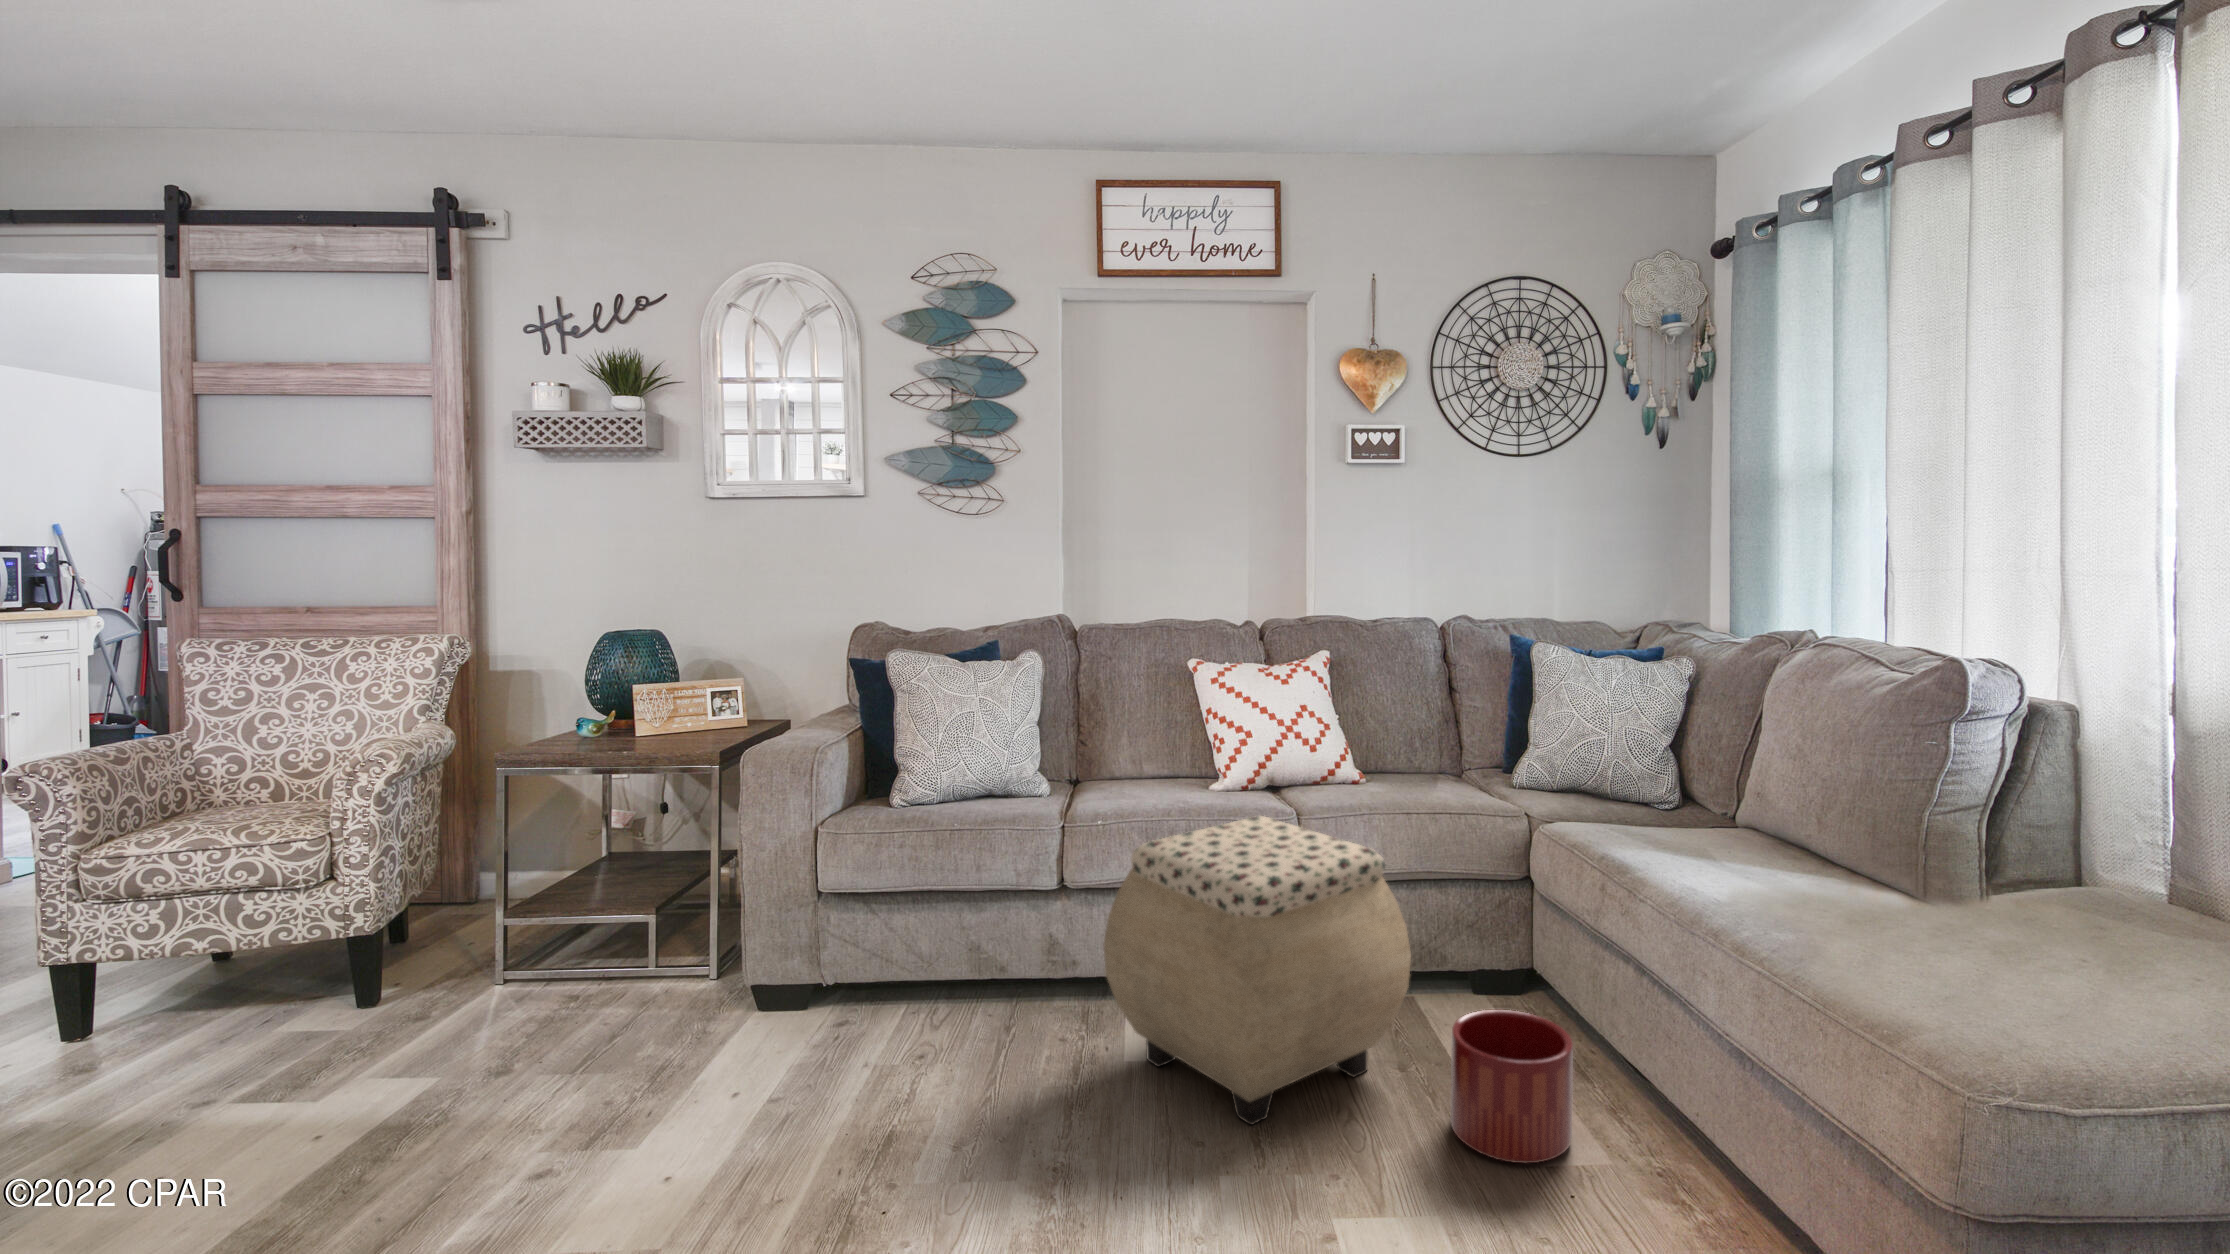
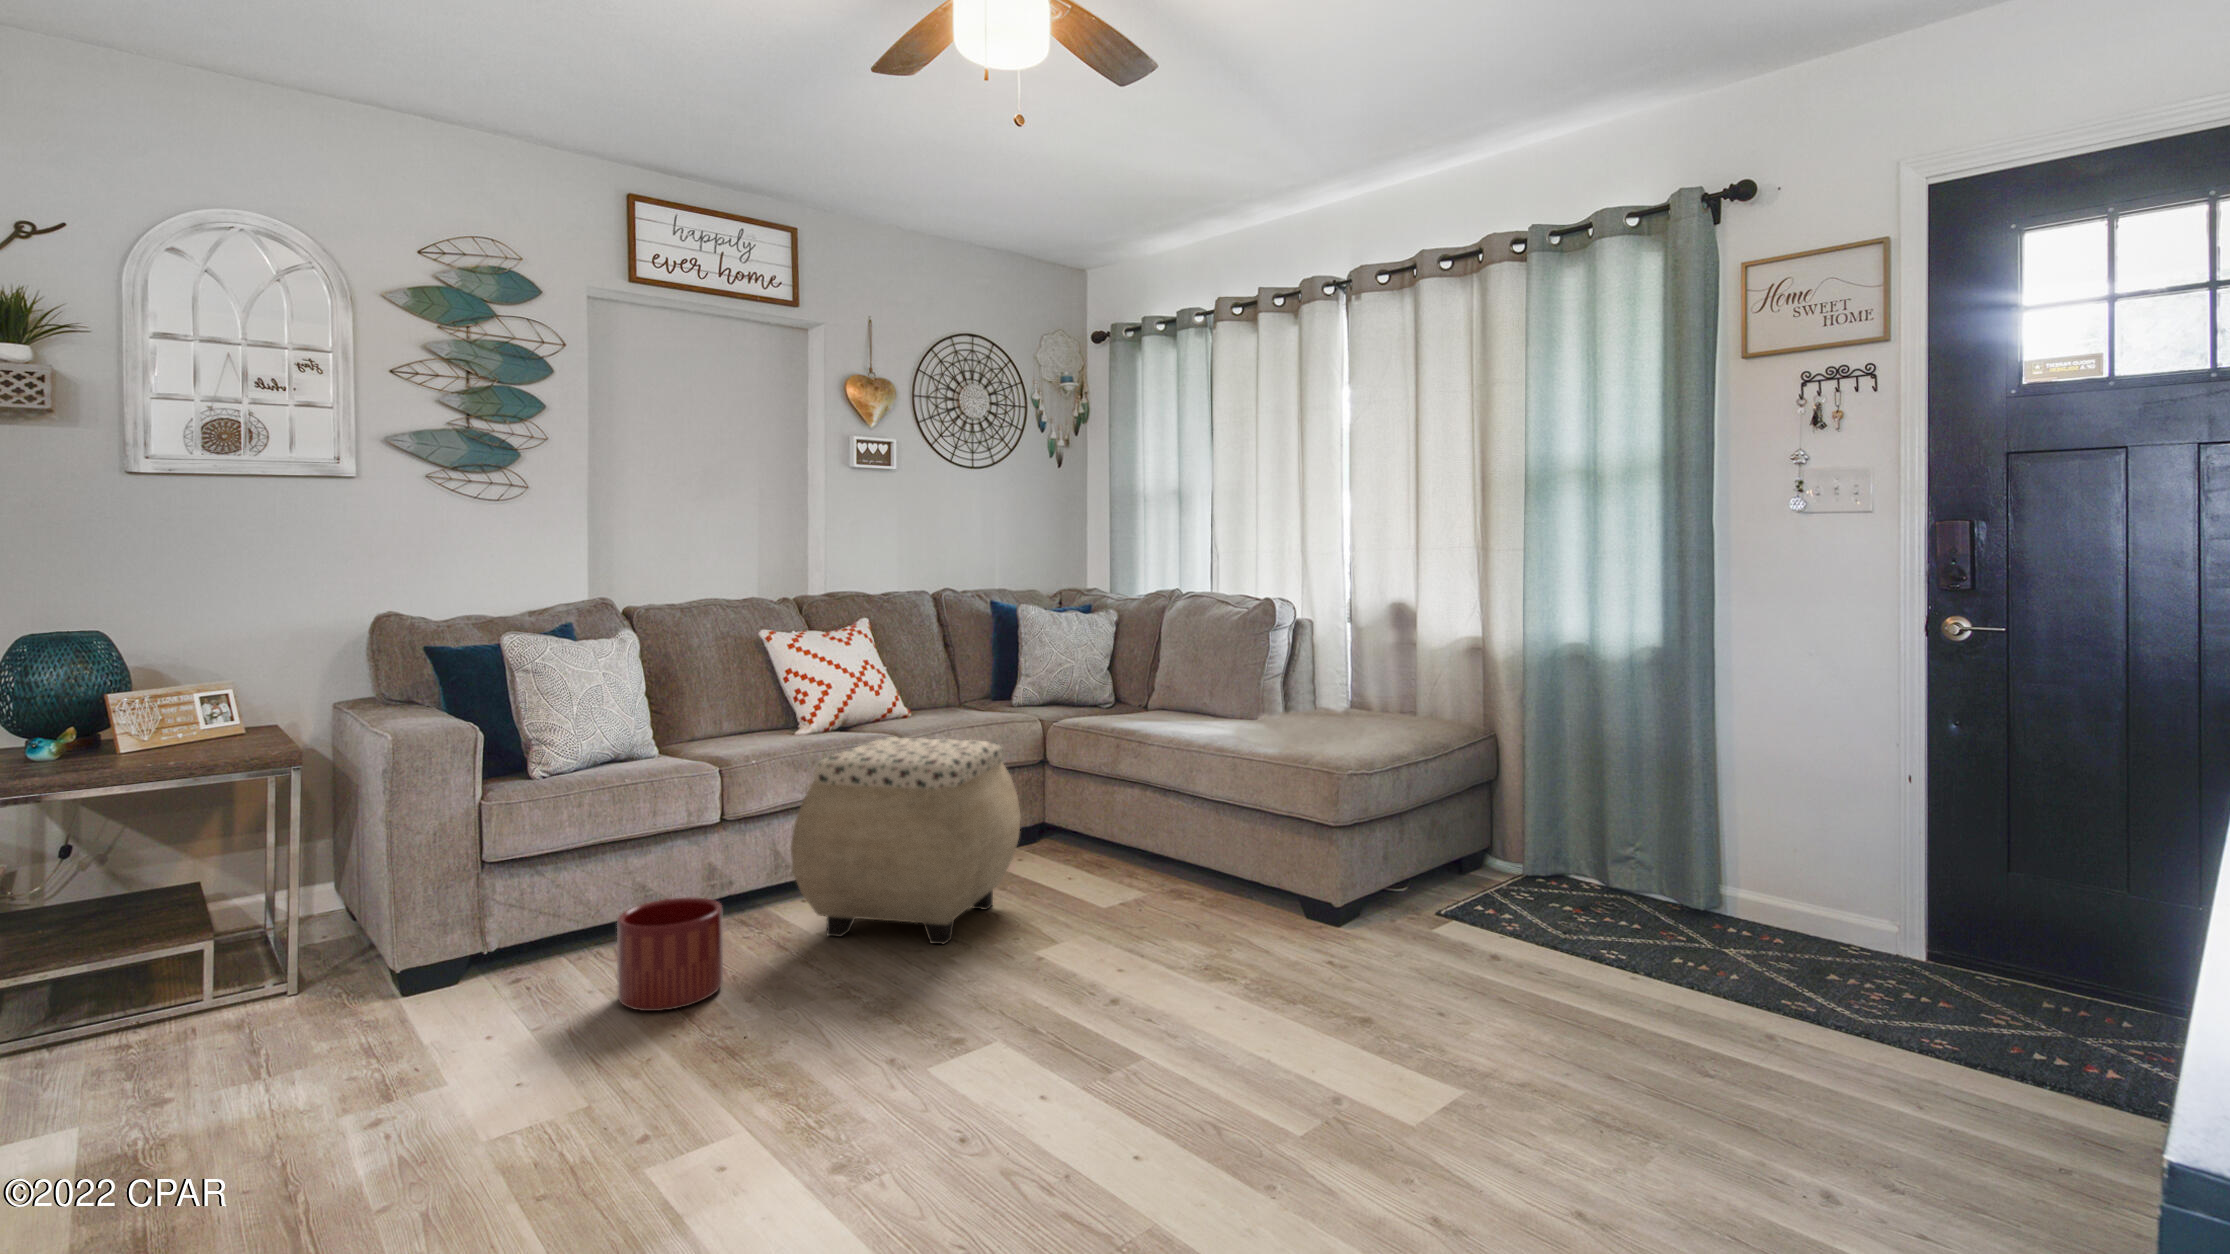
planter: present [1451,1010,1573,1163] -> present [617,897,723,1011]

